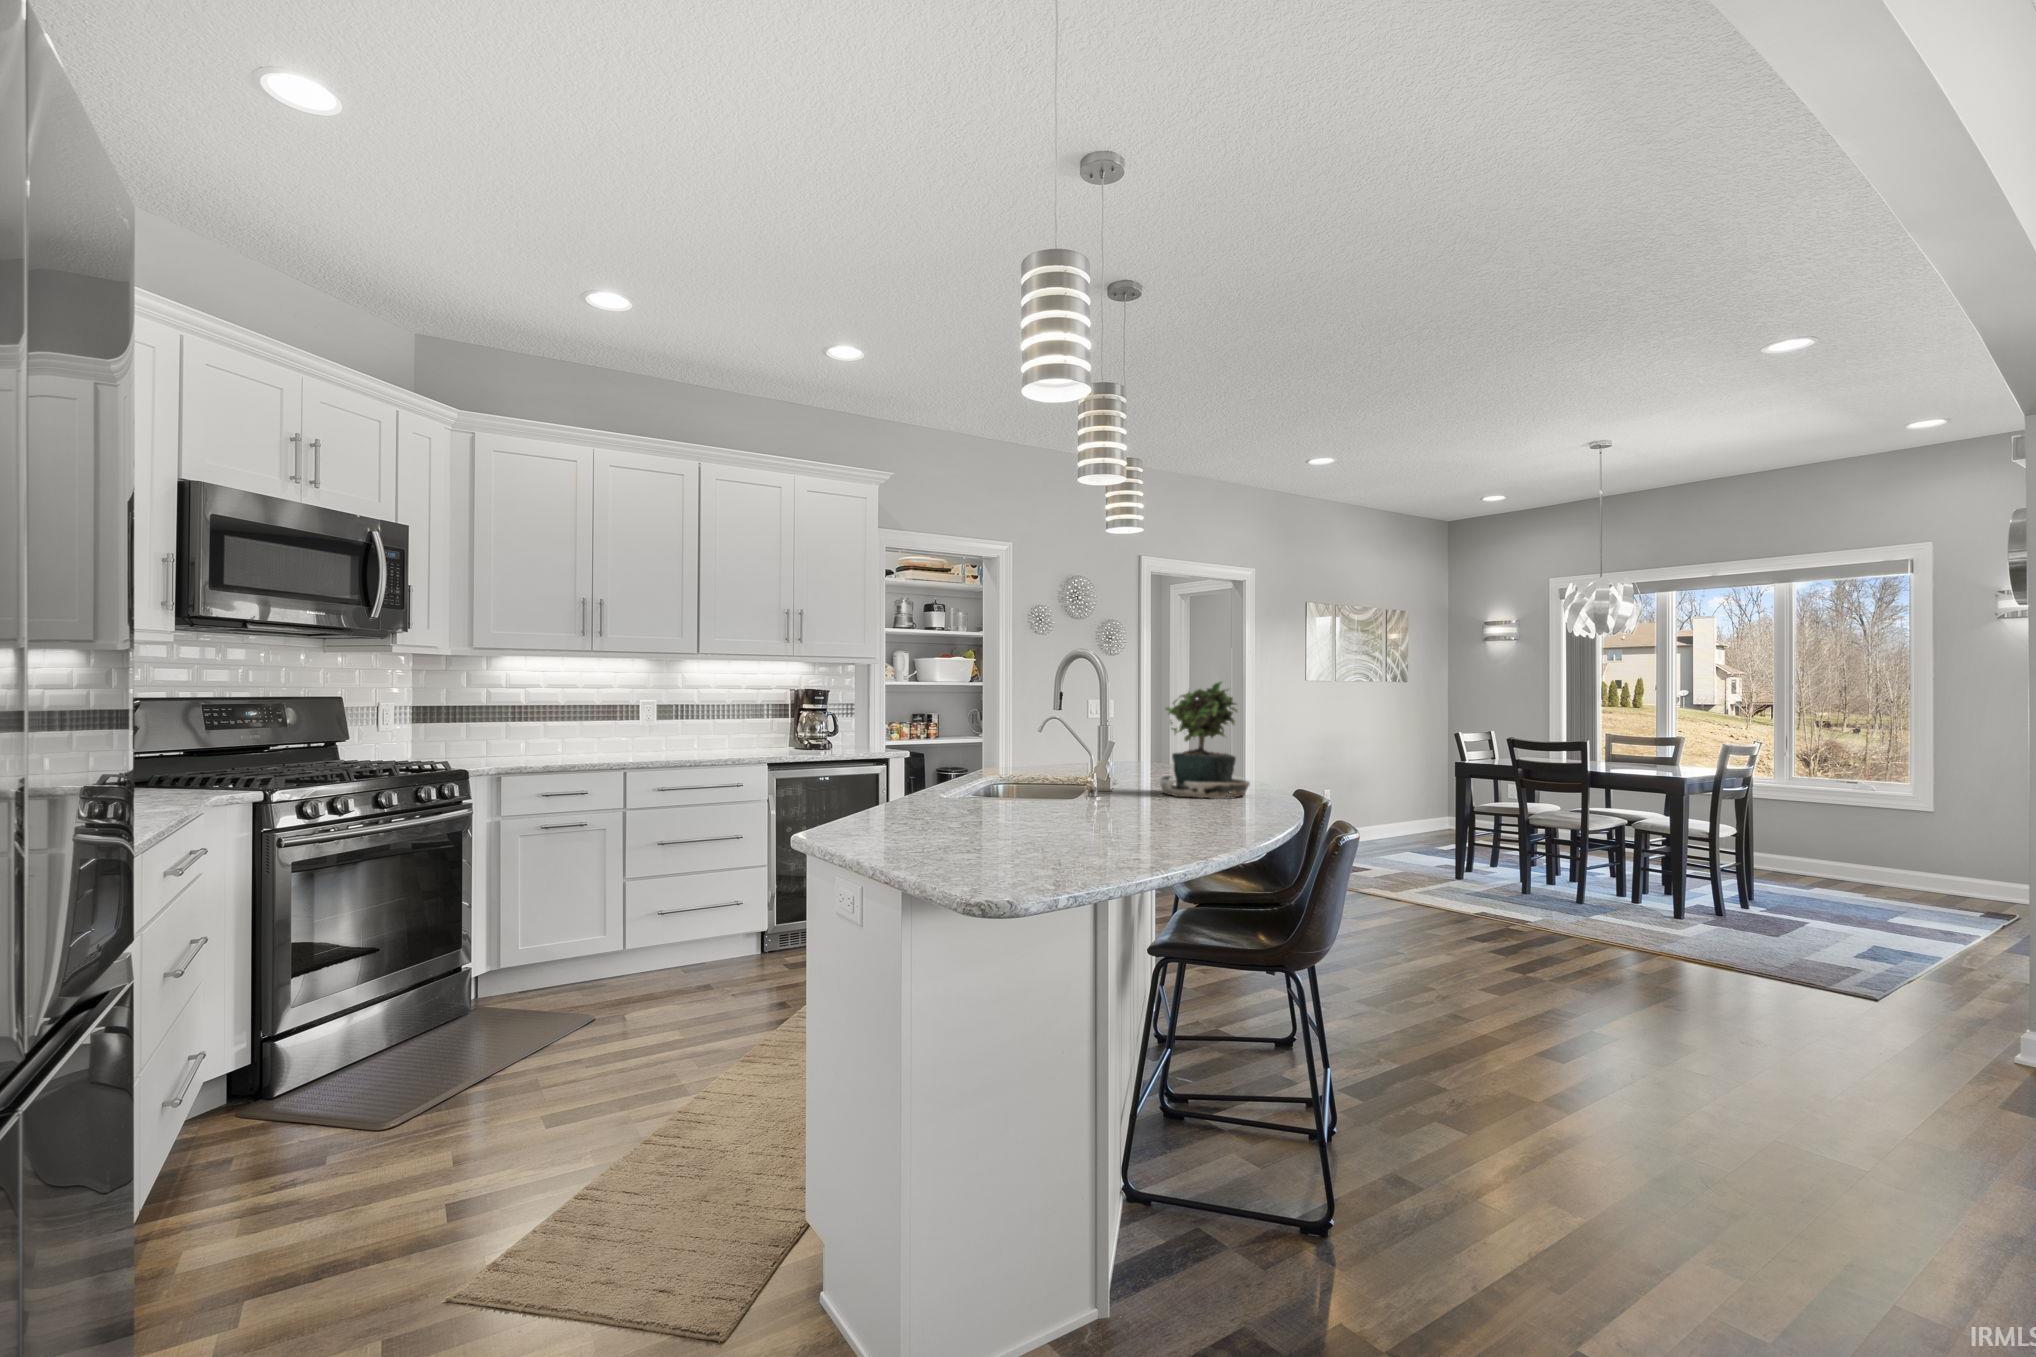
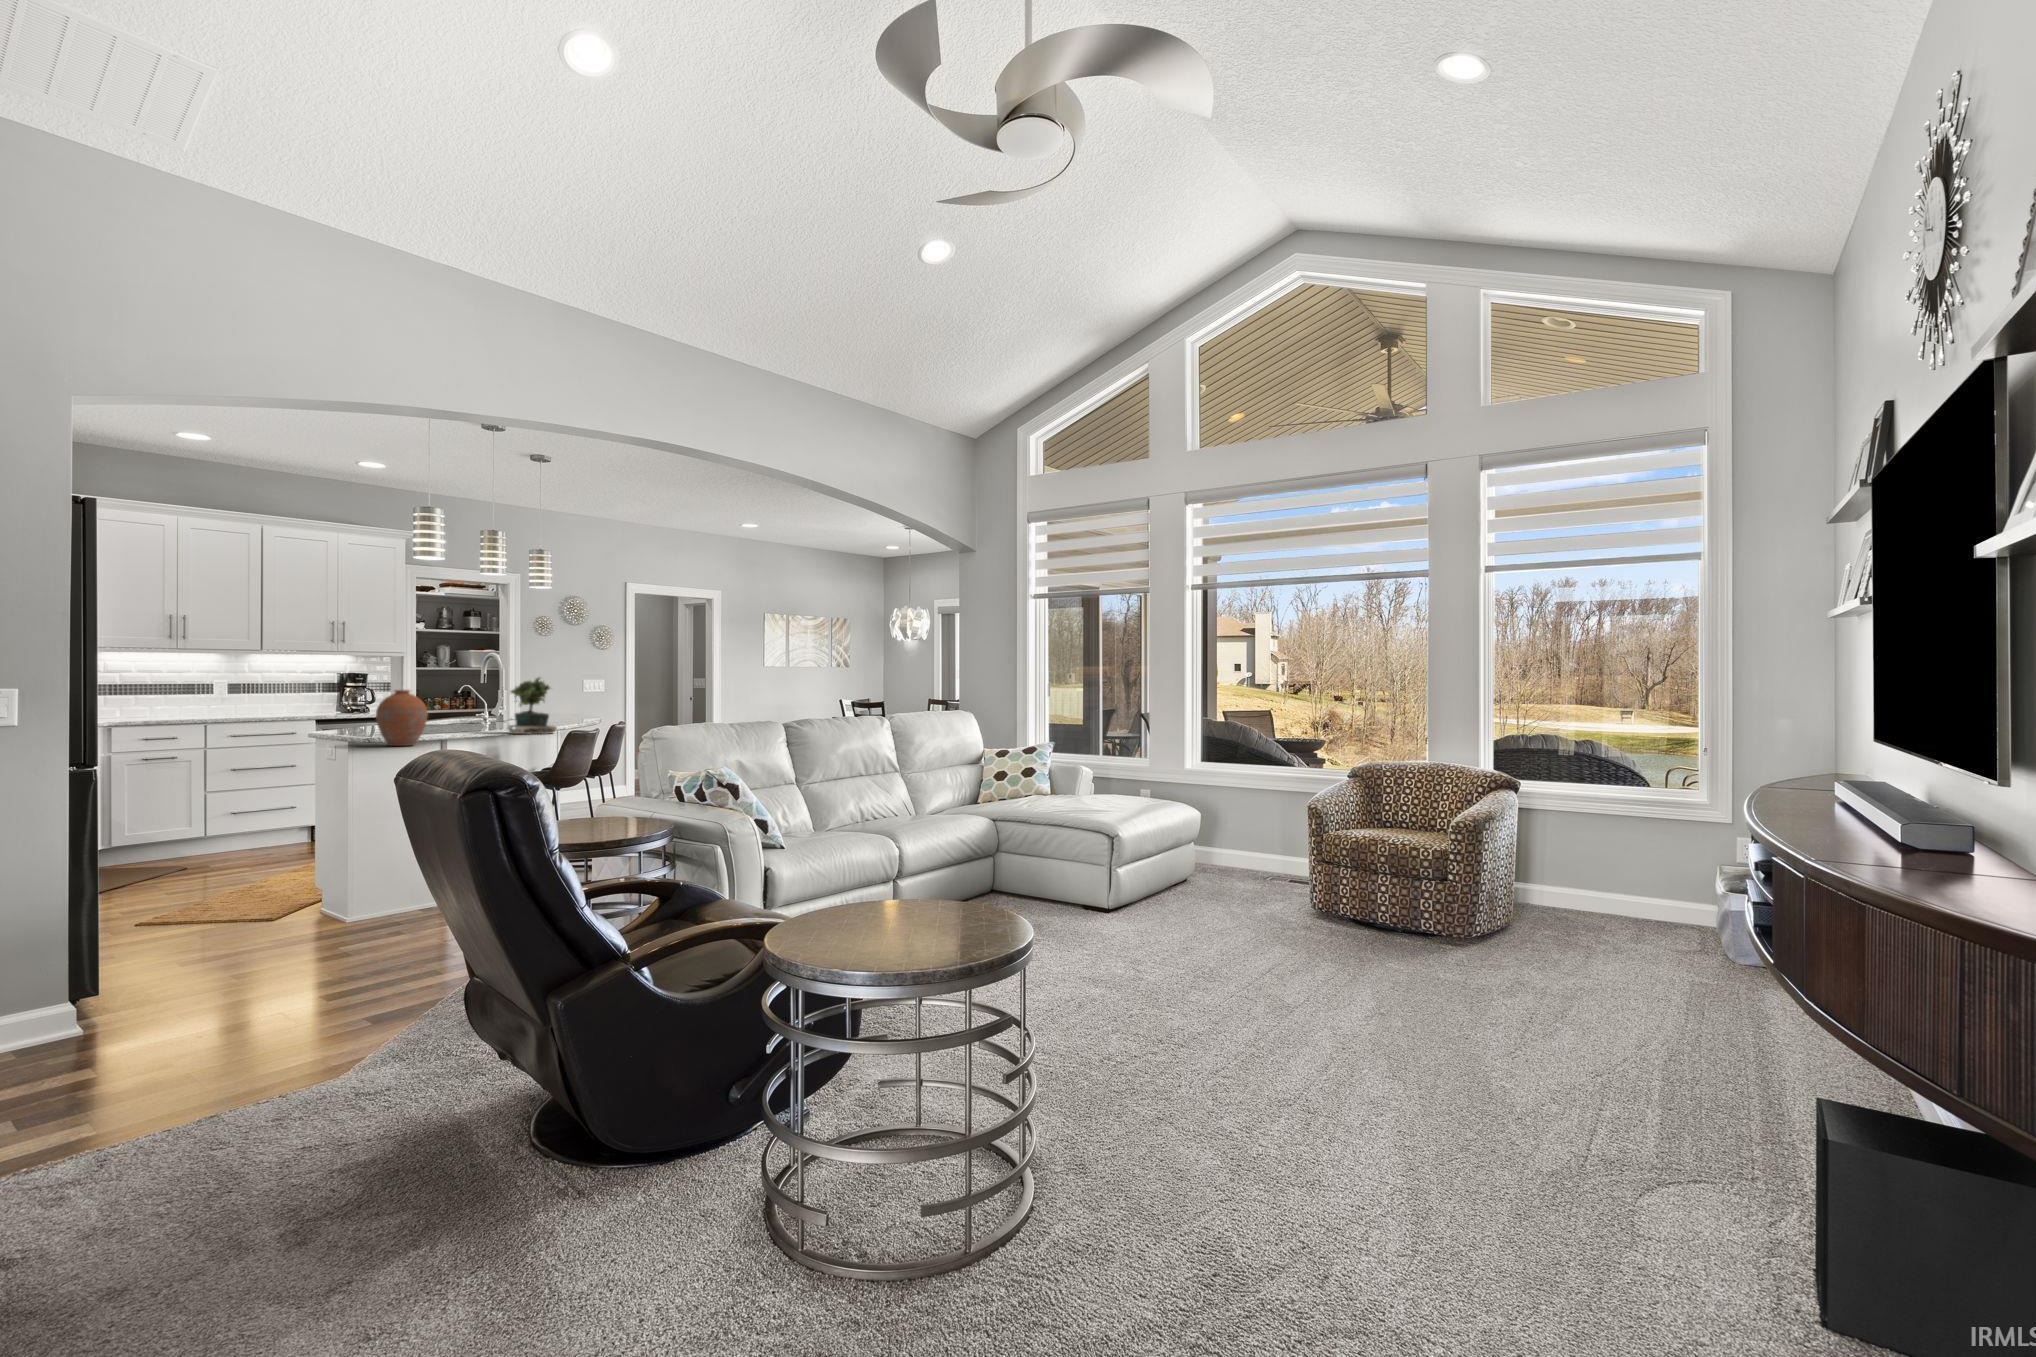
vase: none [1046,703,1157,848] -> present [376,690,428,746]

